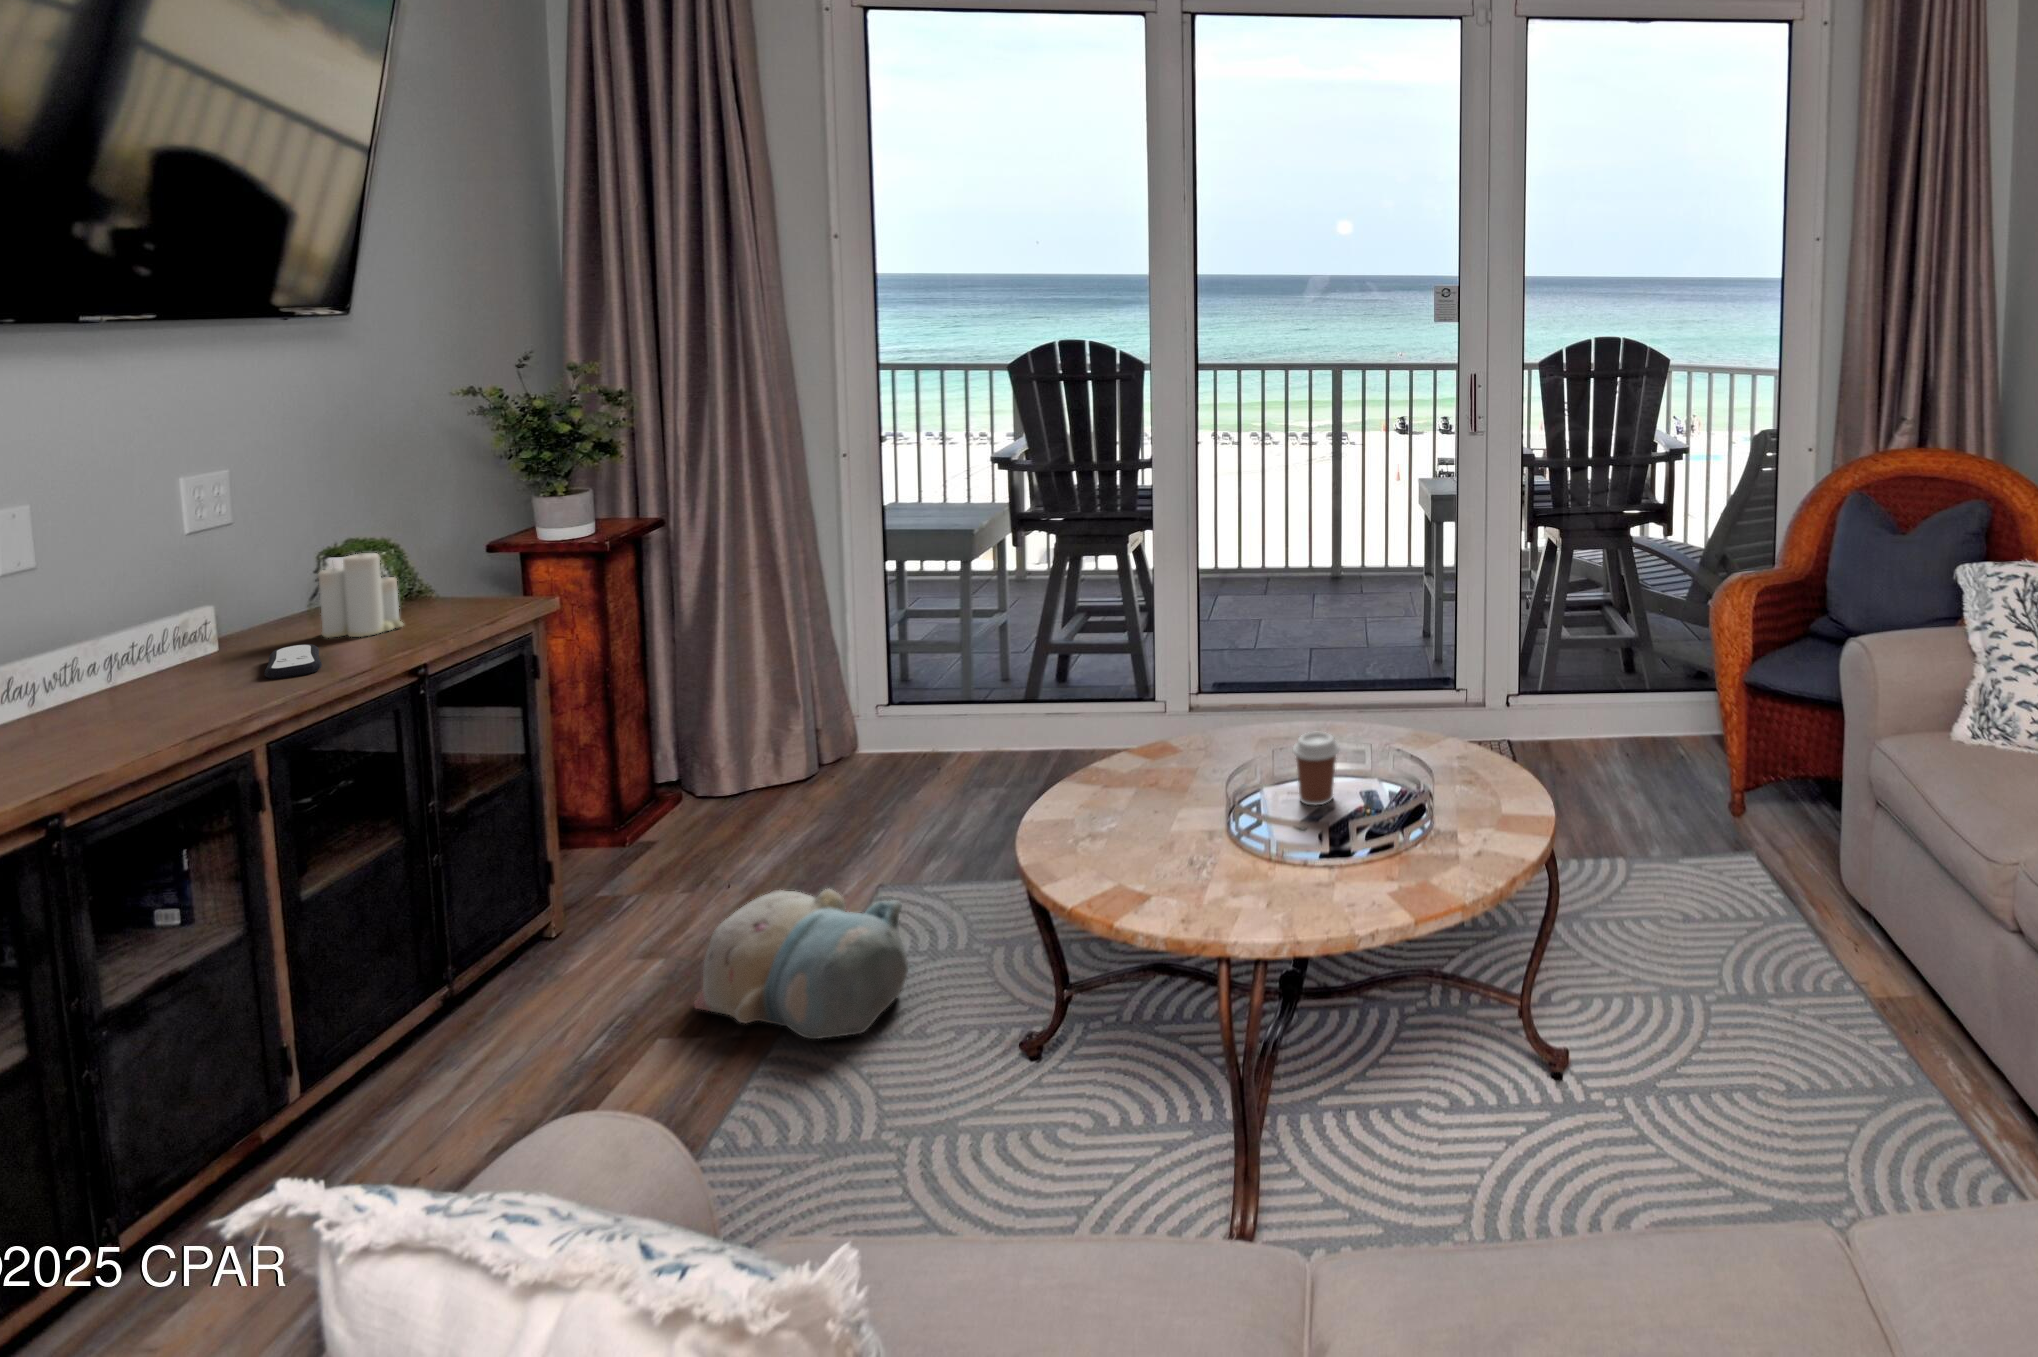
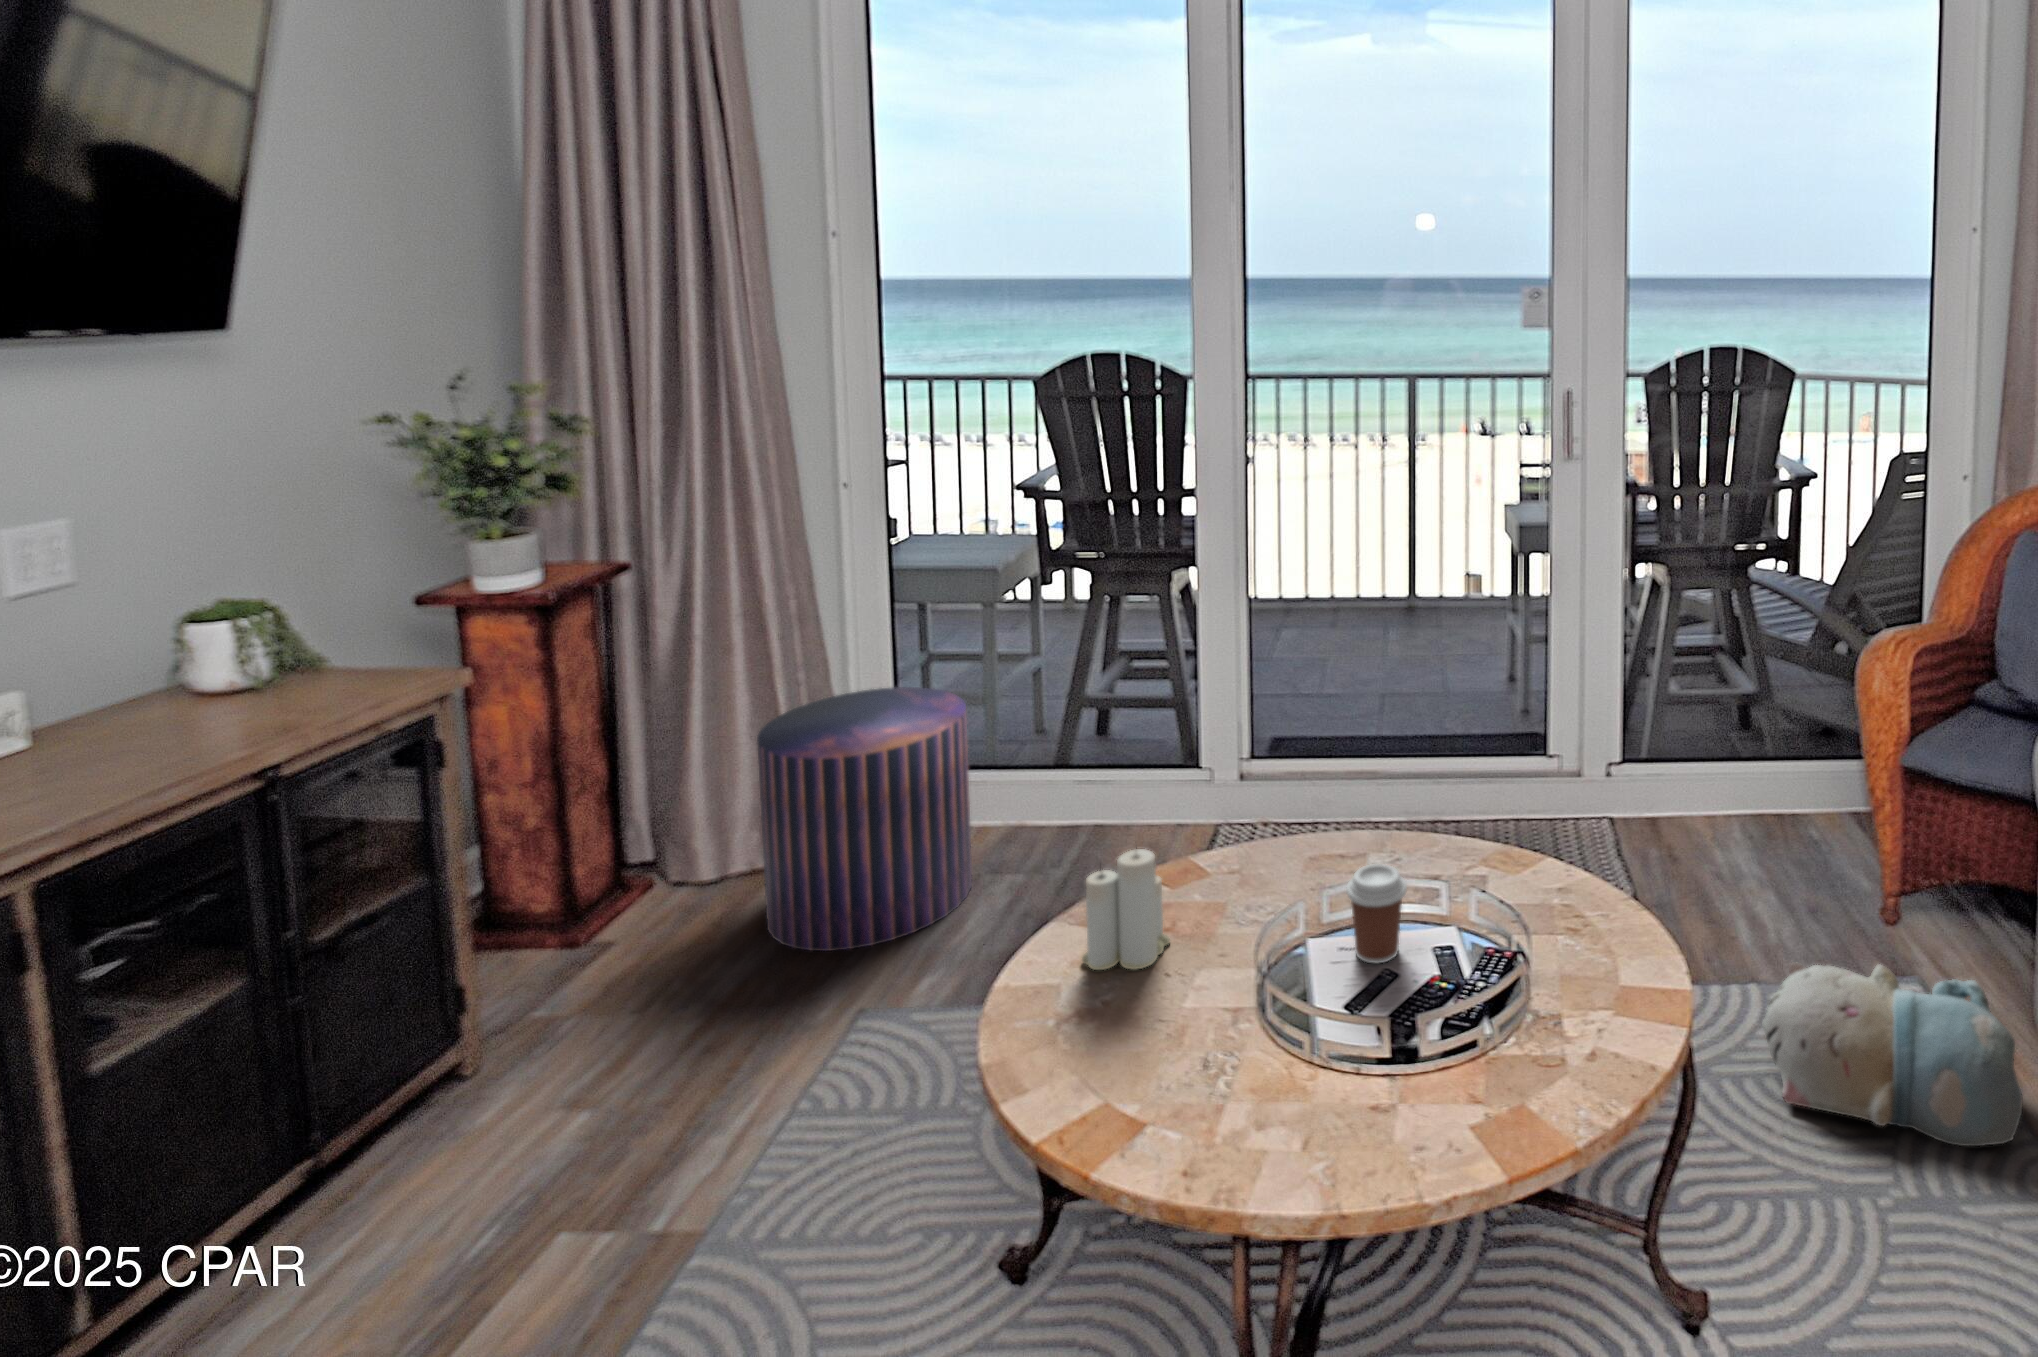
candle: present [319,553,403,638] -> present [1082,849,1170,970]
pouf: none [777,631,959,849] -> present [757,687,972,951]
remote control: present [264,644,322,679] -> none [46,744,137,797]
plush toy: present [693,889,908,1039] -> present [1762,962,2023,1146]

